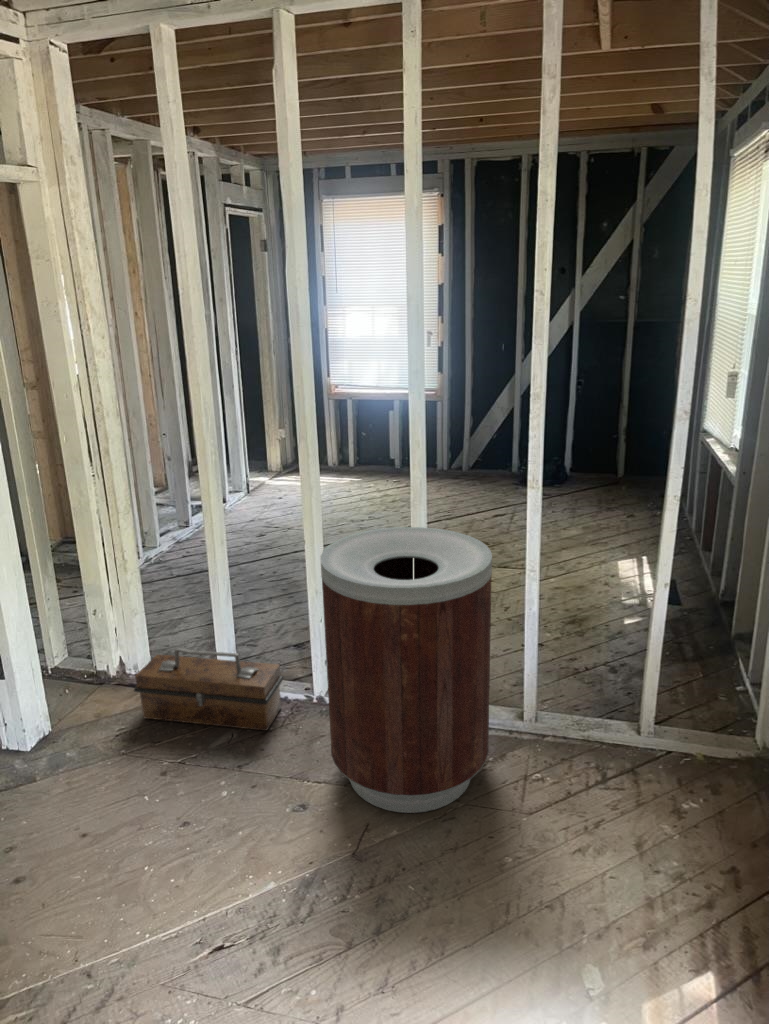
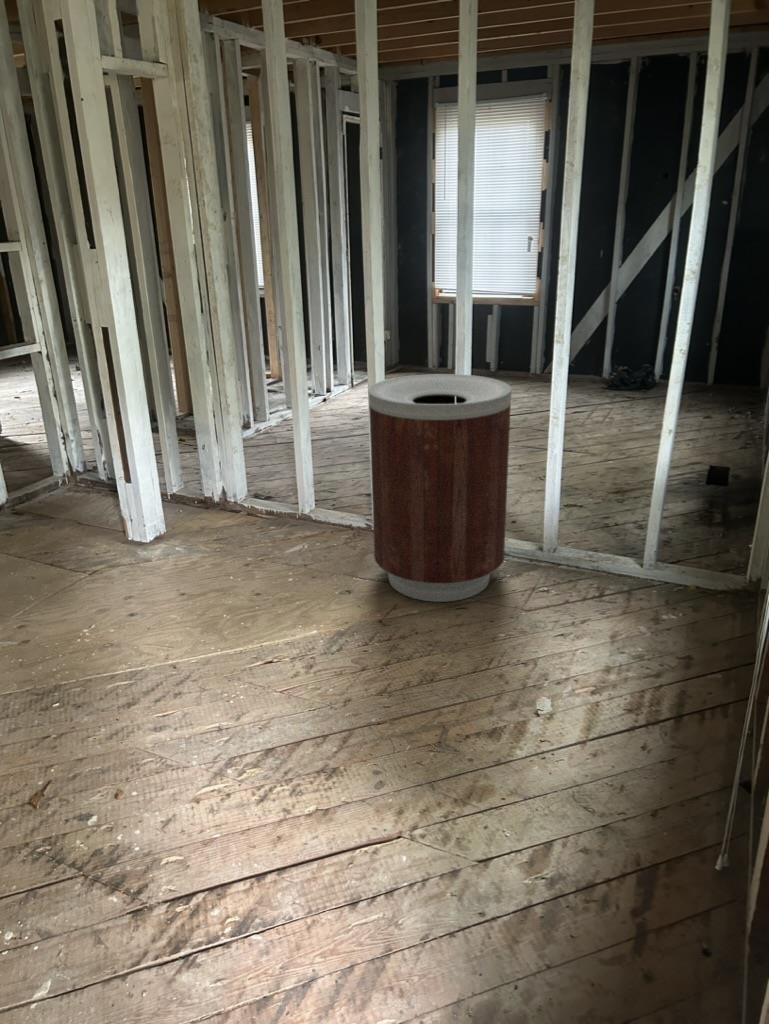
toolbox: present [134,648,284,731] -> none [230,475,348,544]

